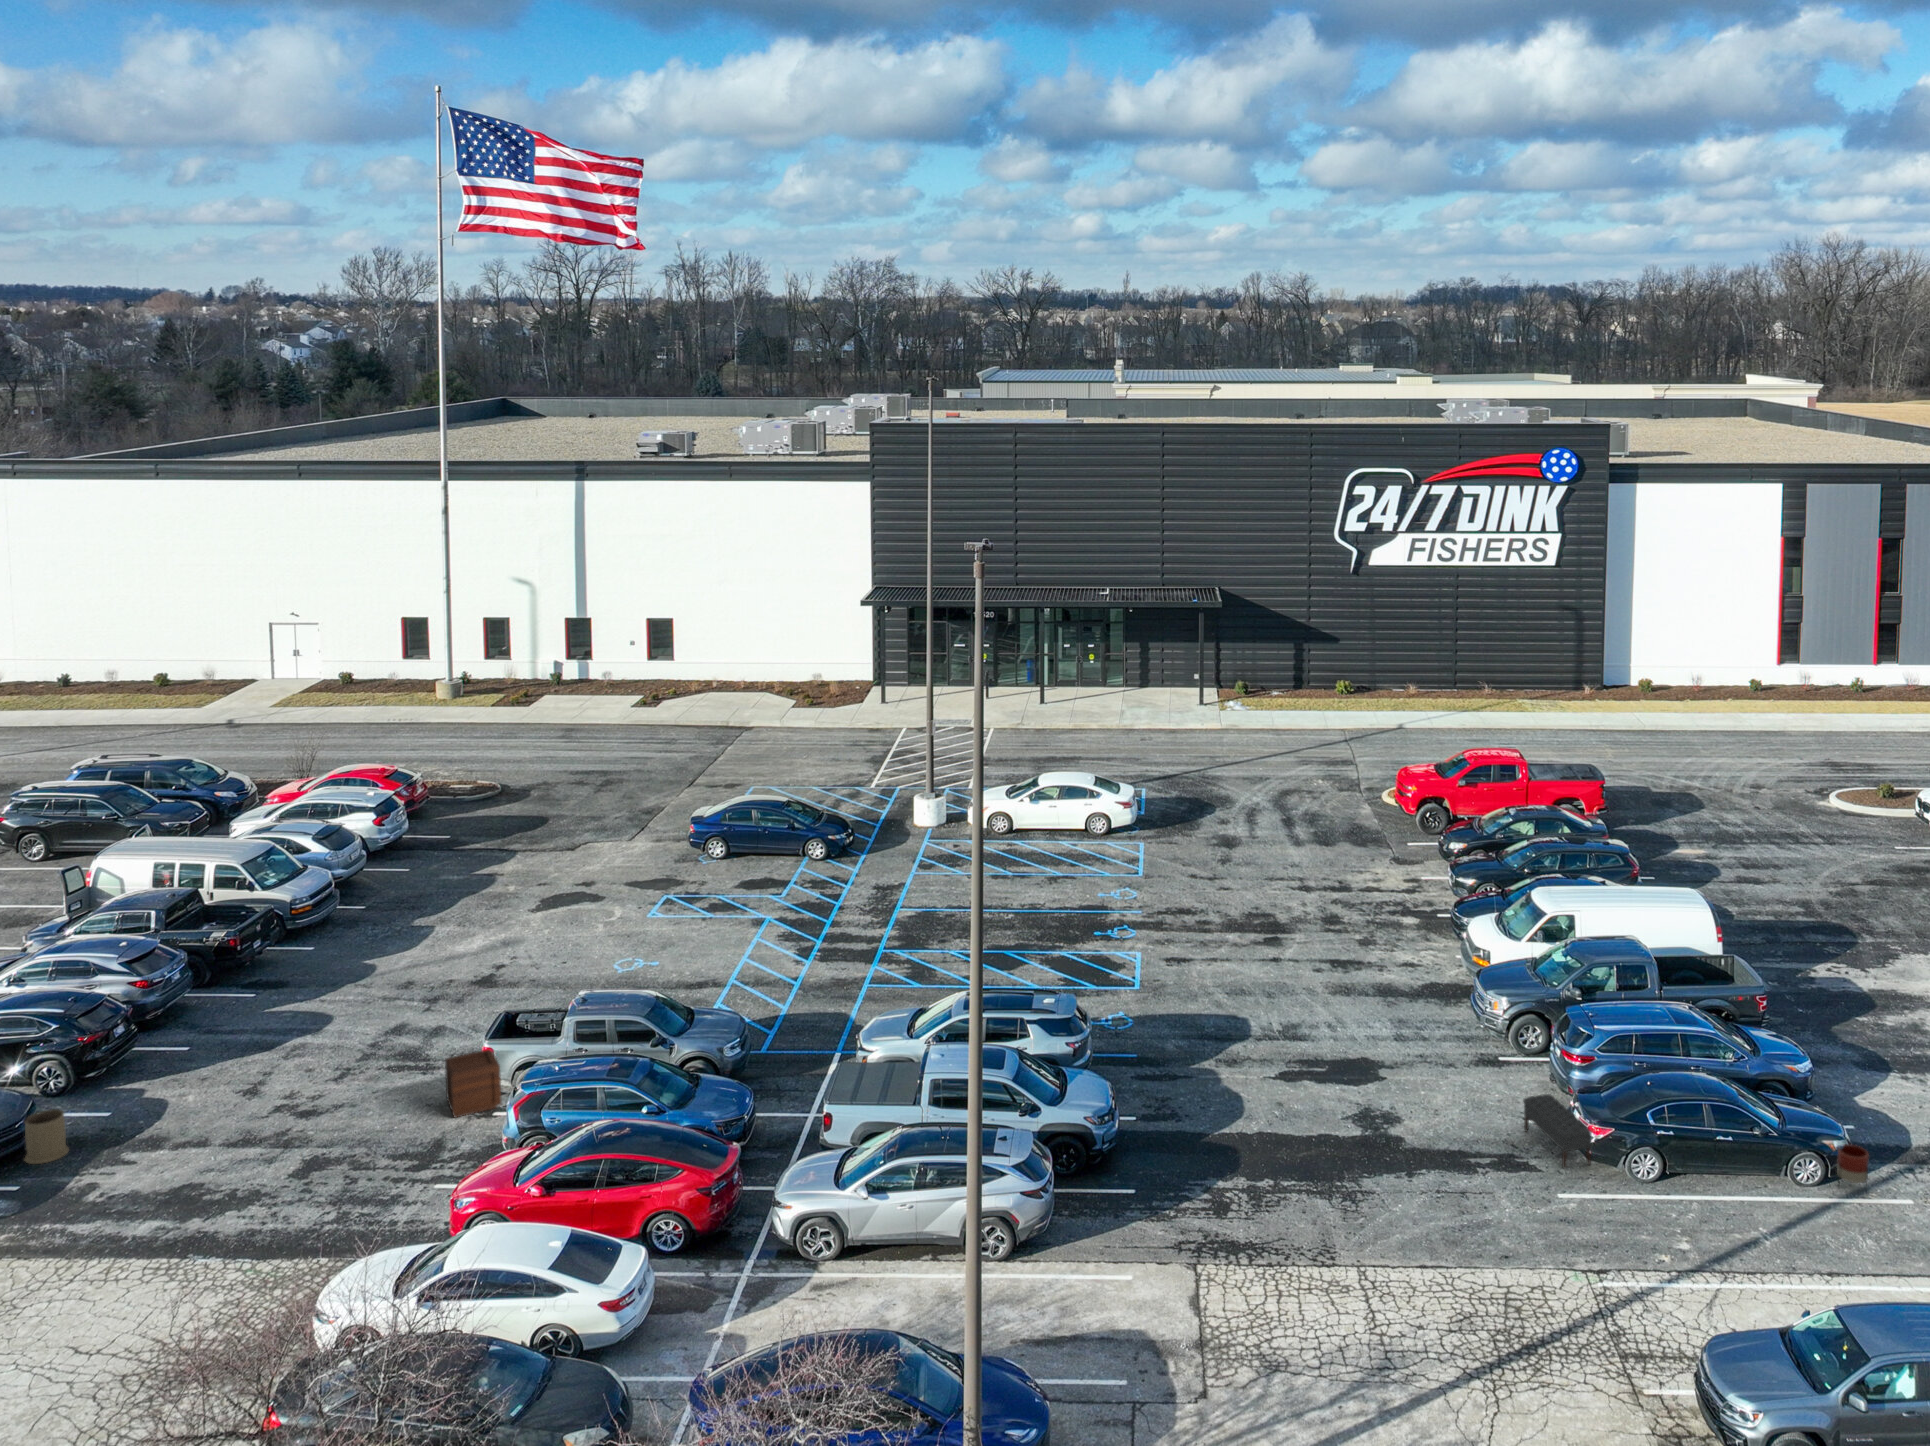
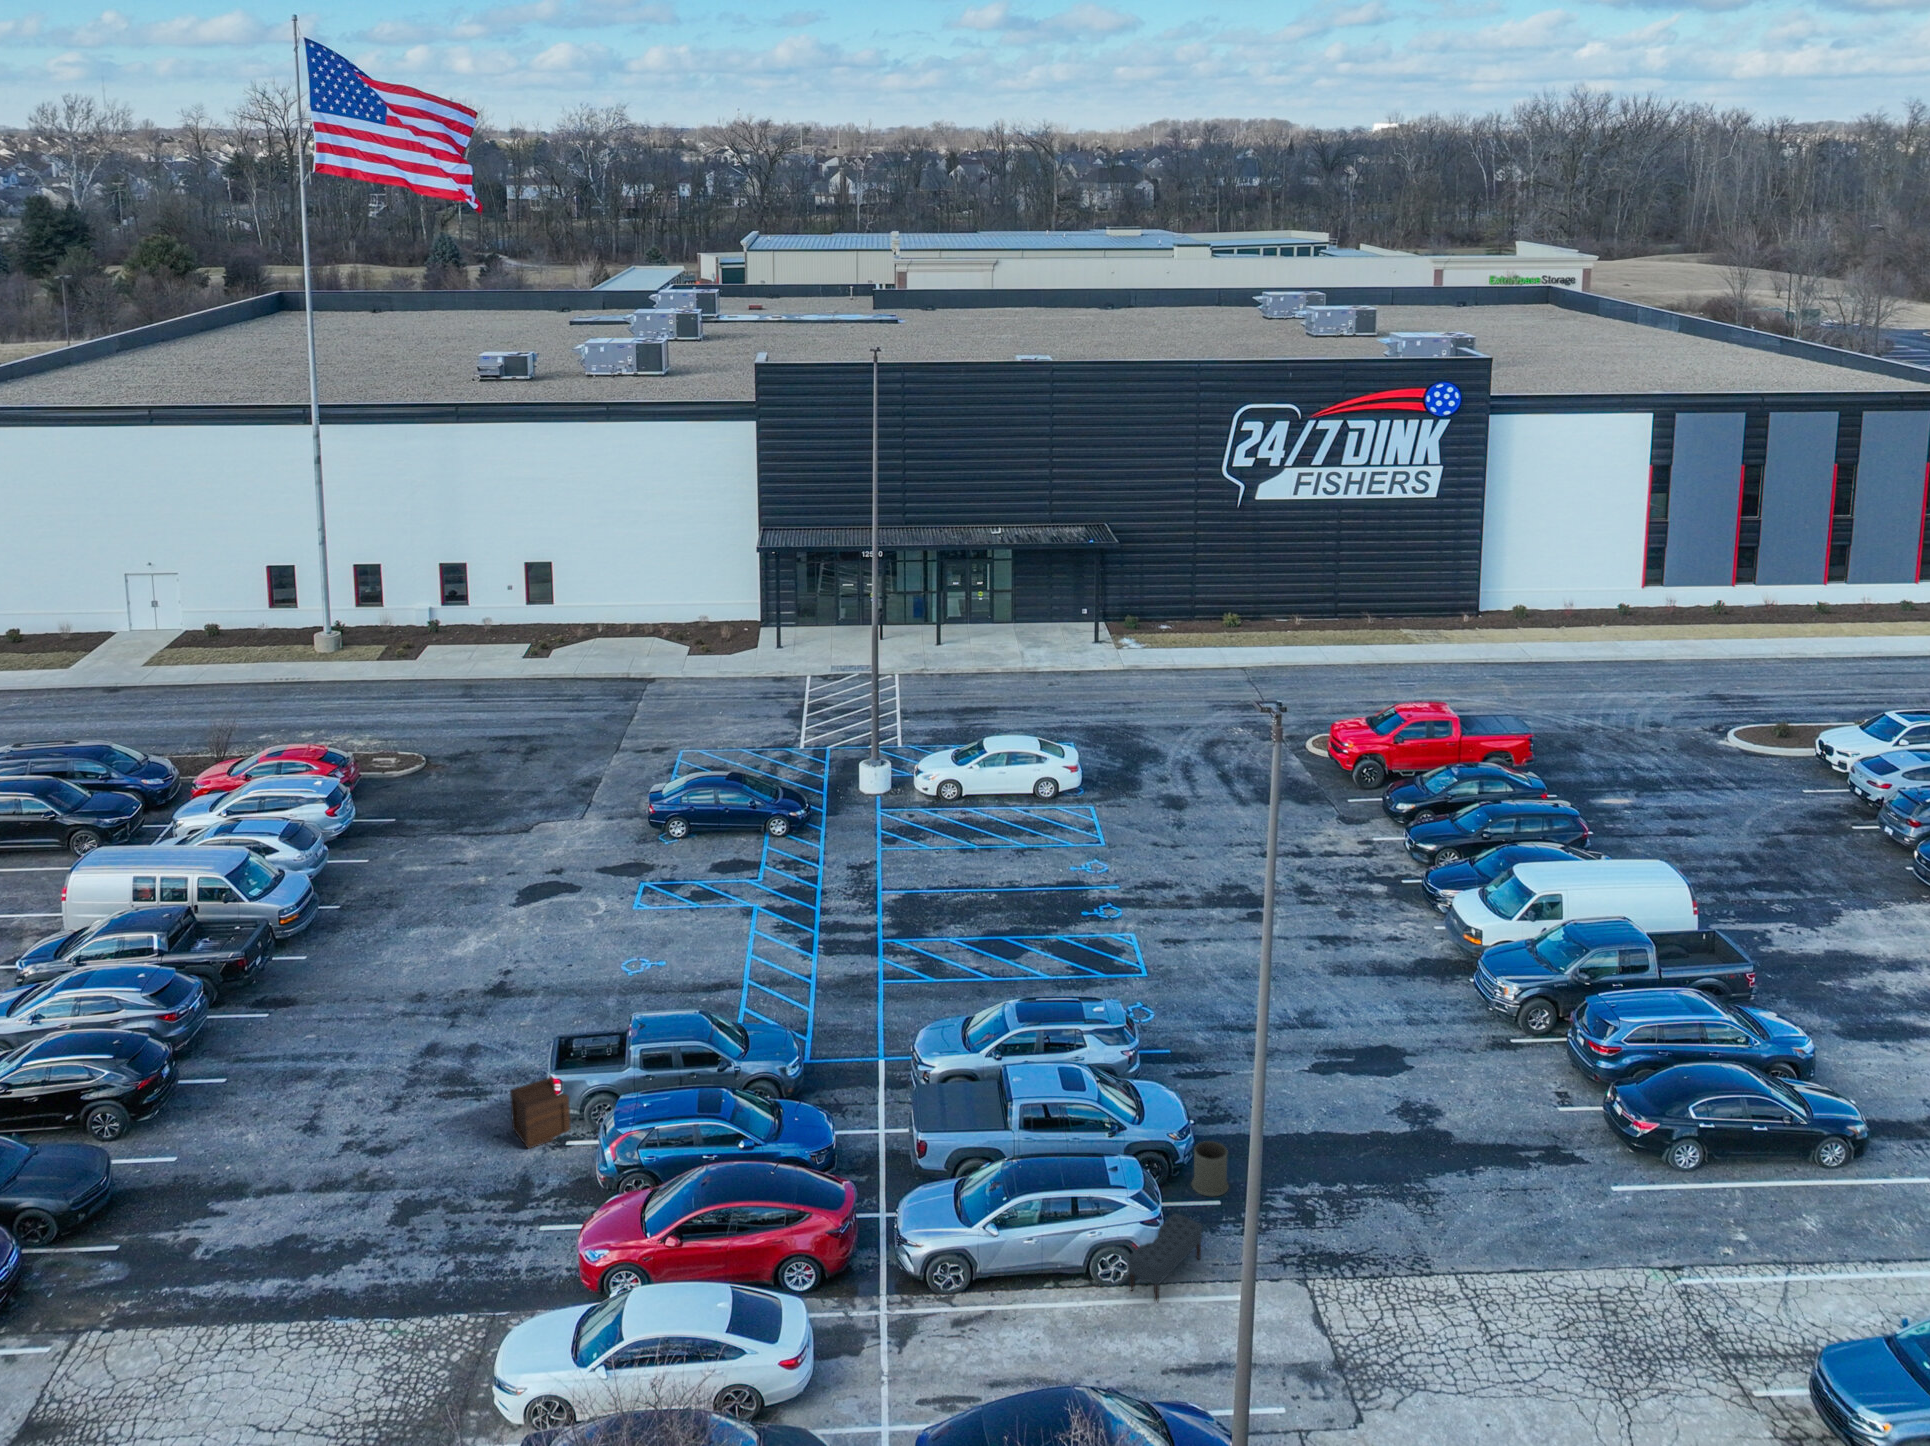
bench: present [1523,1094,1592,1168] -> present [1128,1214,1203,1302]
trash can: present [24,1109,69,1164] -> present [1192,1141,1229,1197]
planter: present [1837,1144,1869,1183] -> none [1859,1128,1890,1173]

